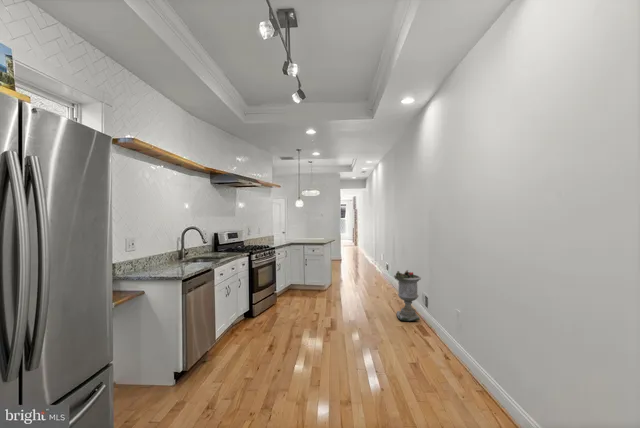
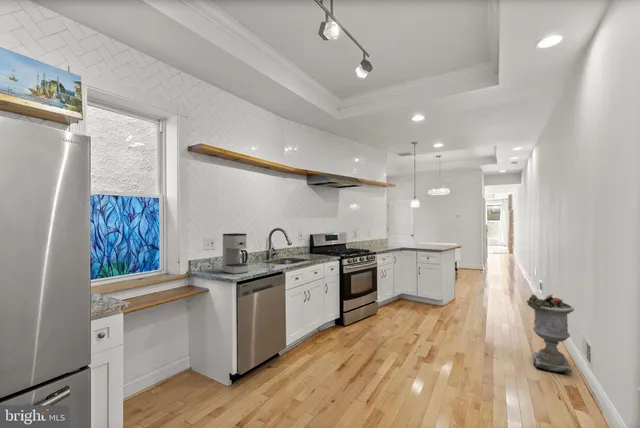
coffee maker: none [154,233,184,273] -> present [222,233,248,274]

